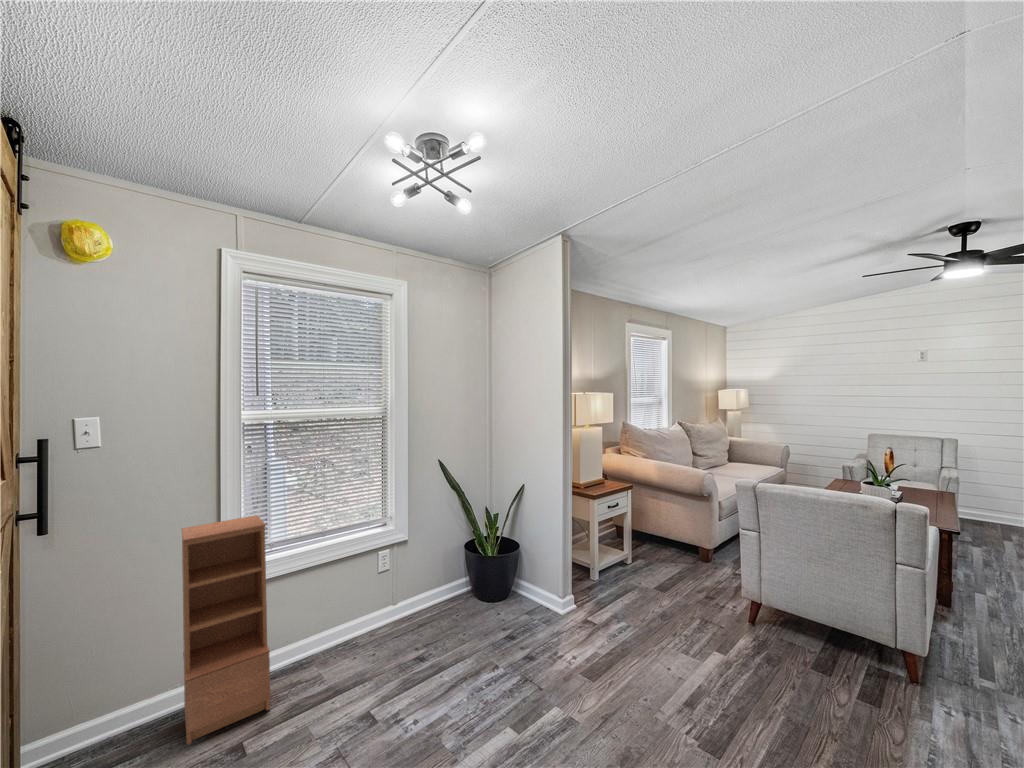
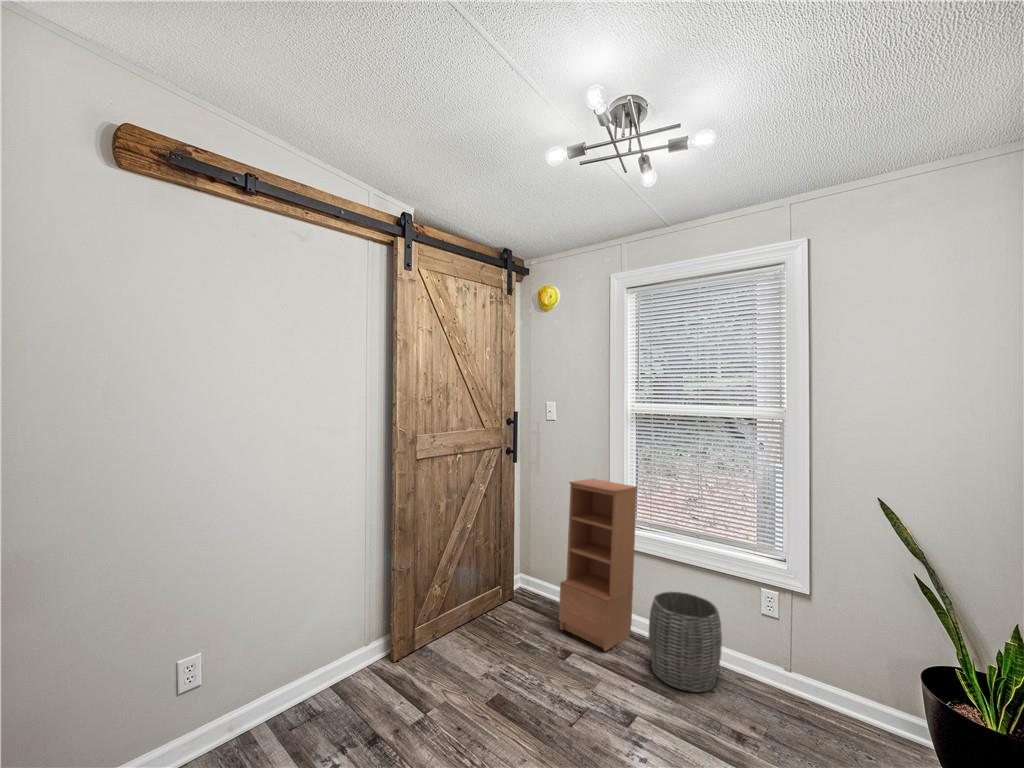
woven basket: none [306,588,374,682] -> present [649,592,722,692]

